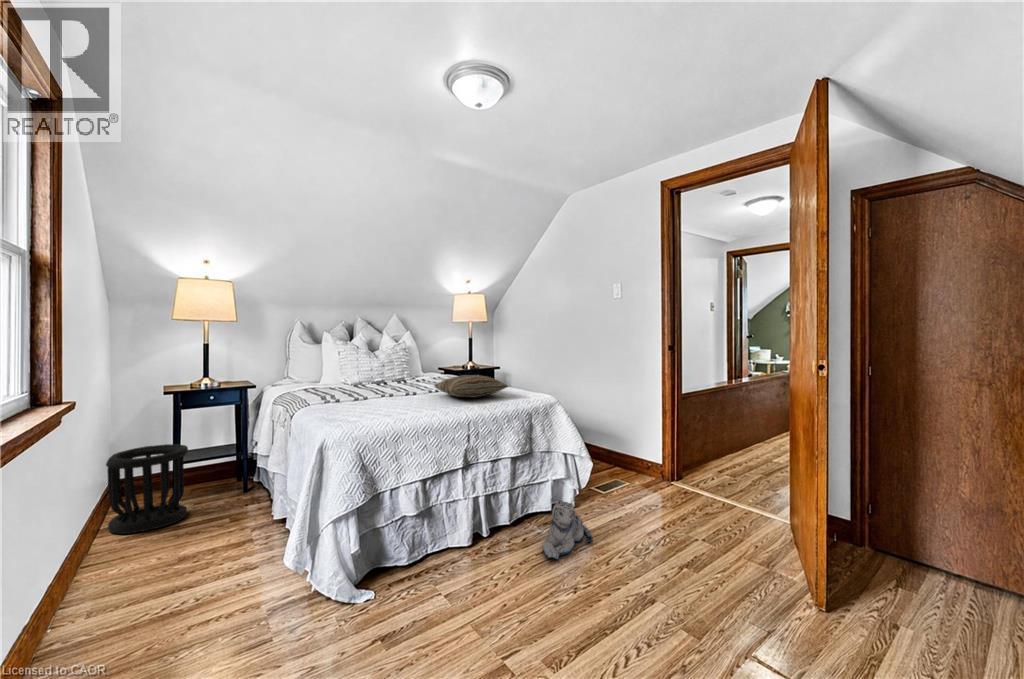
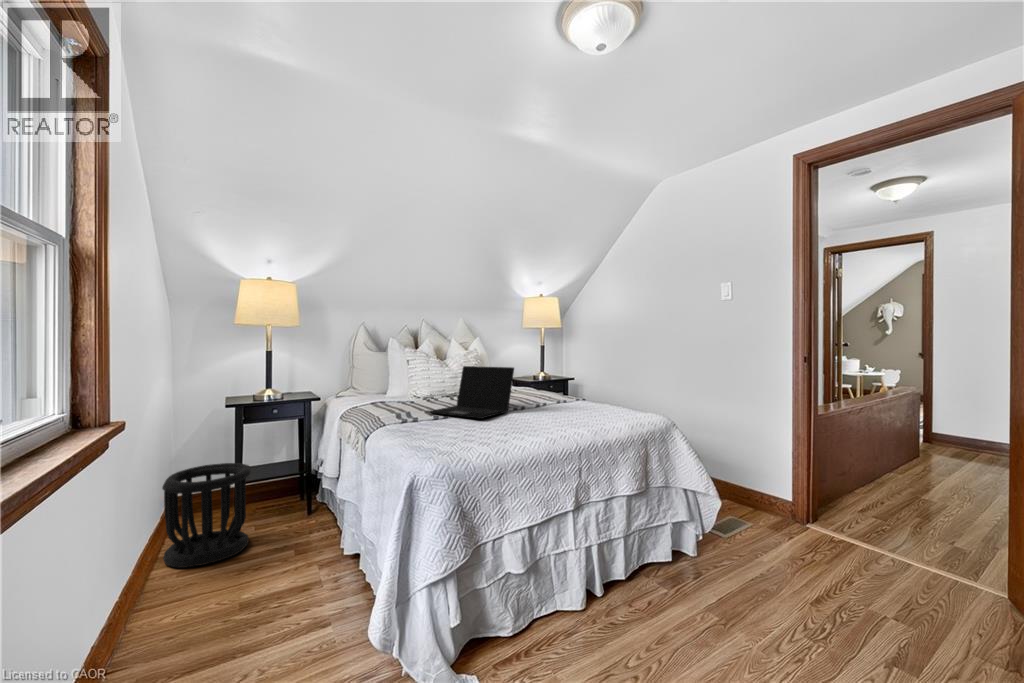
laptop: none [350,355,426,399] -> present [429,366,514,419]
pillow: present [434,375,508,397] -> none [526,392,618,420]
plush toy: present [543,501,592,559] -> none [678,557,740,638]

